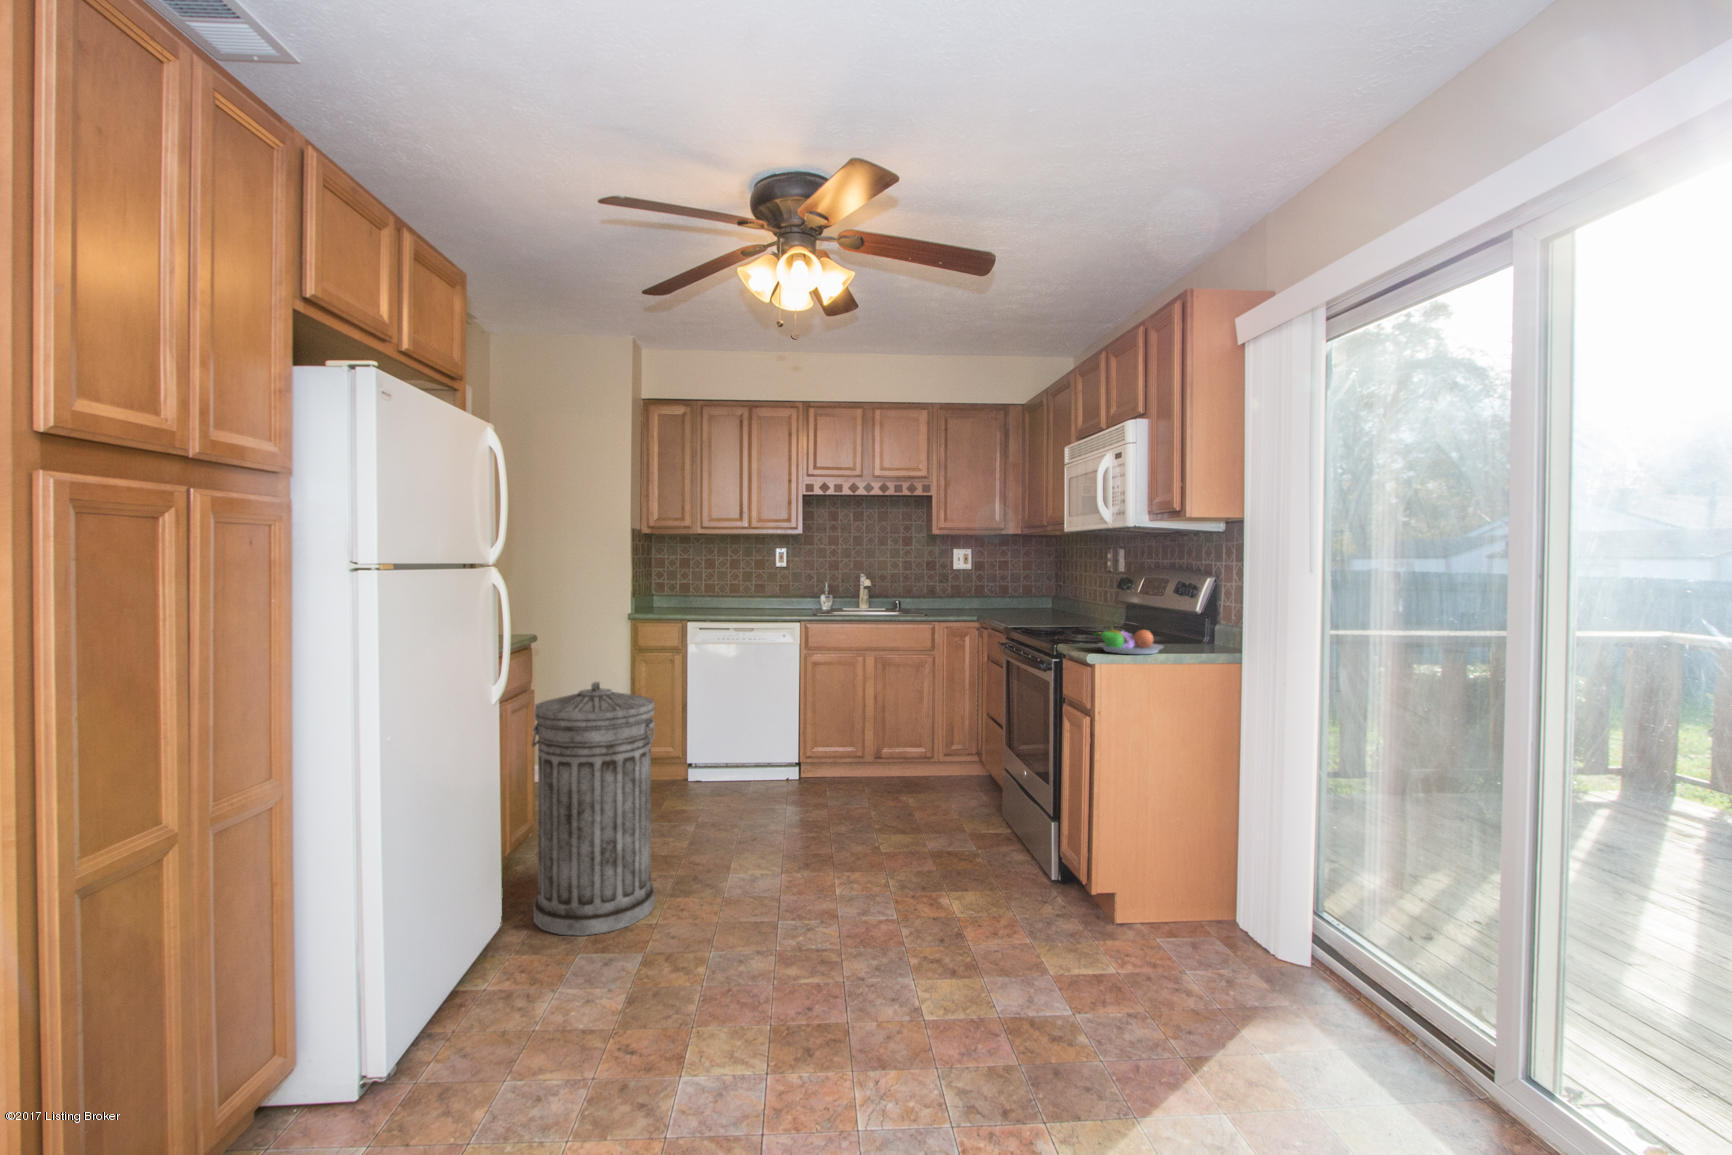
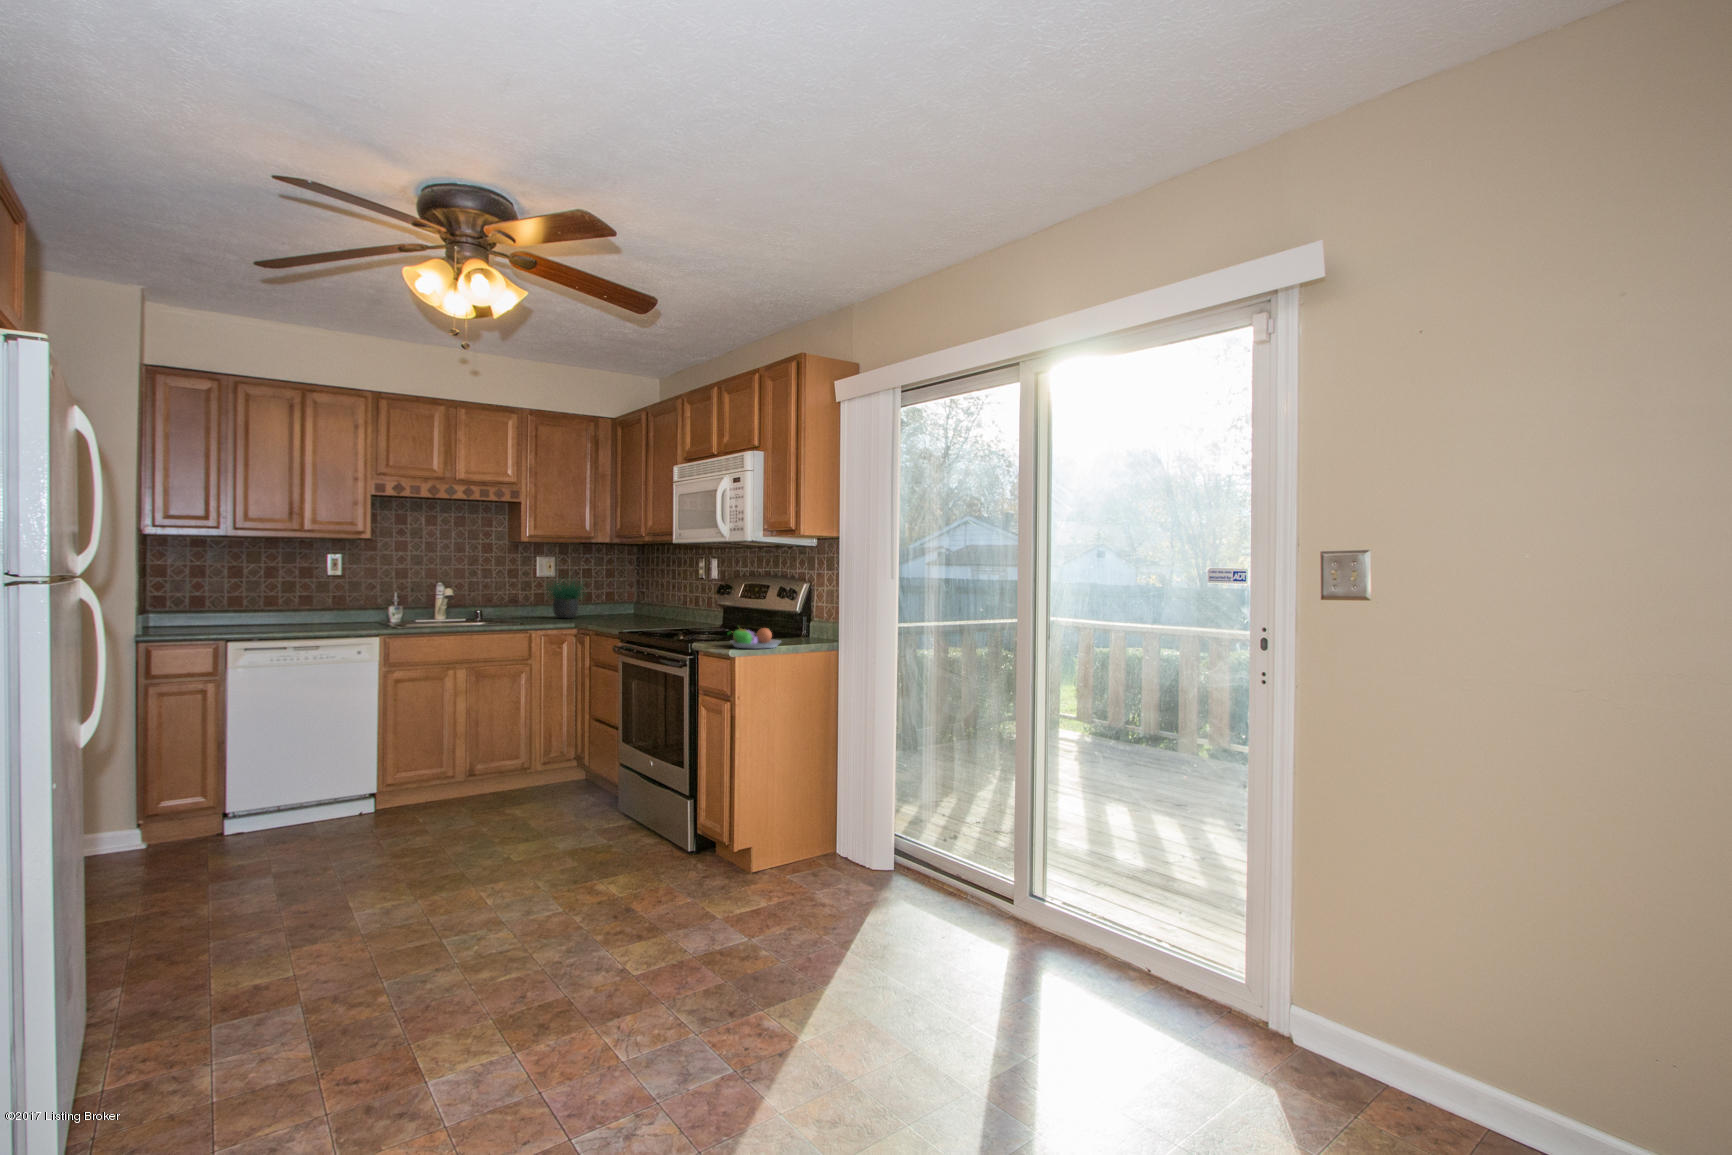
potted plant: none [952,557,1006,611] -> present [547,579,583,618]
trash can: present [532,682,655,936] -> none [107,713,280,1015]

